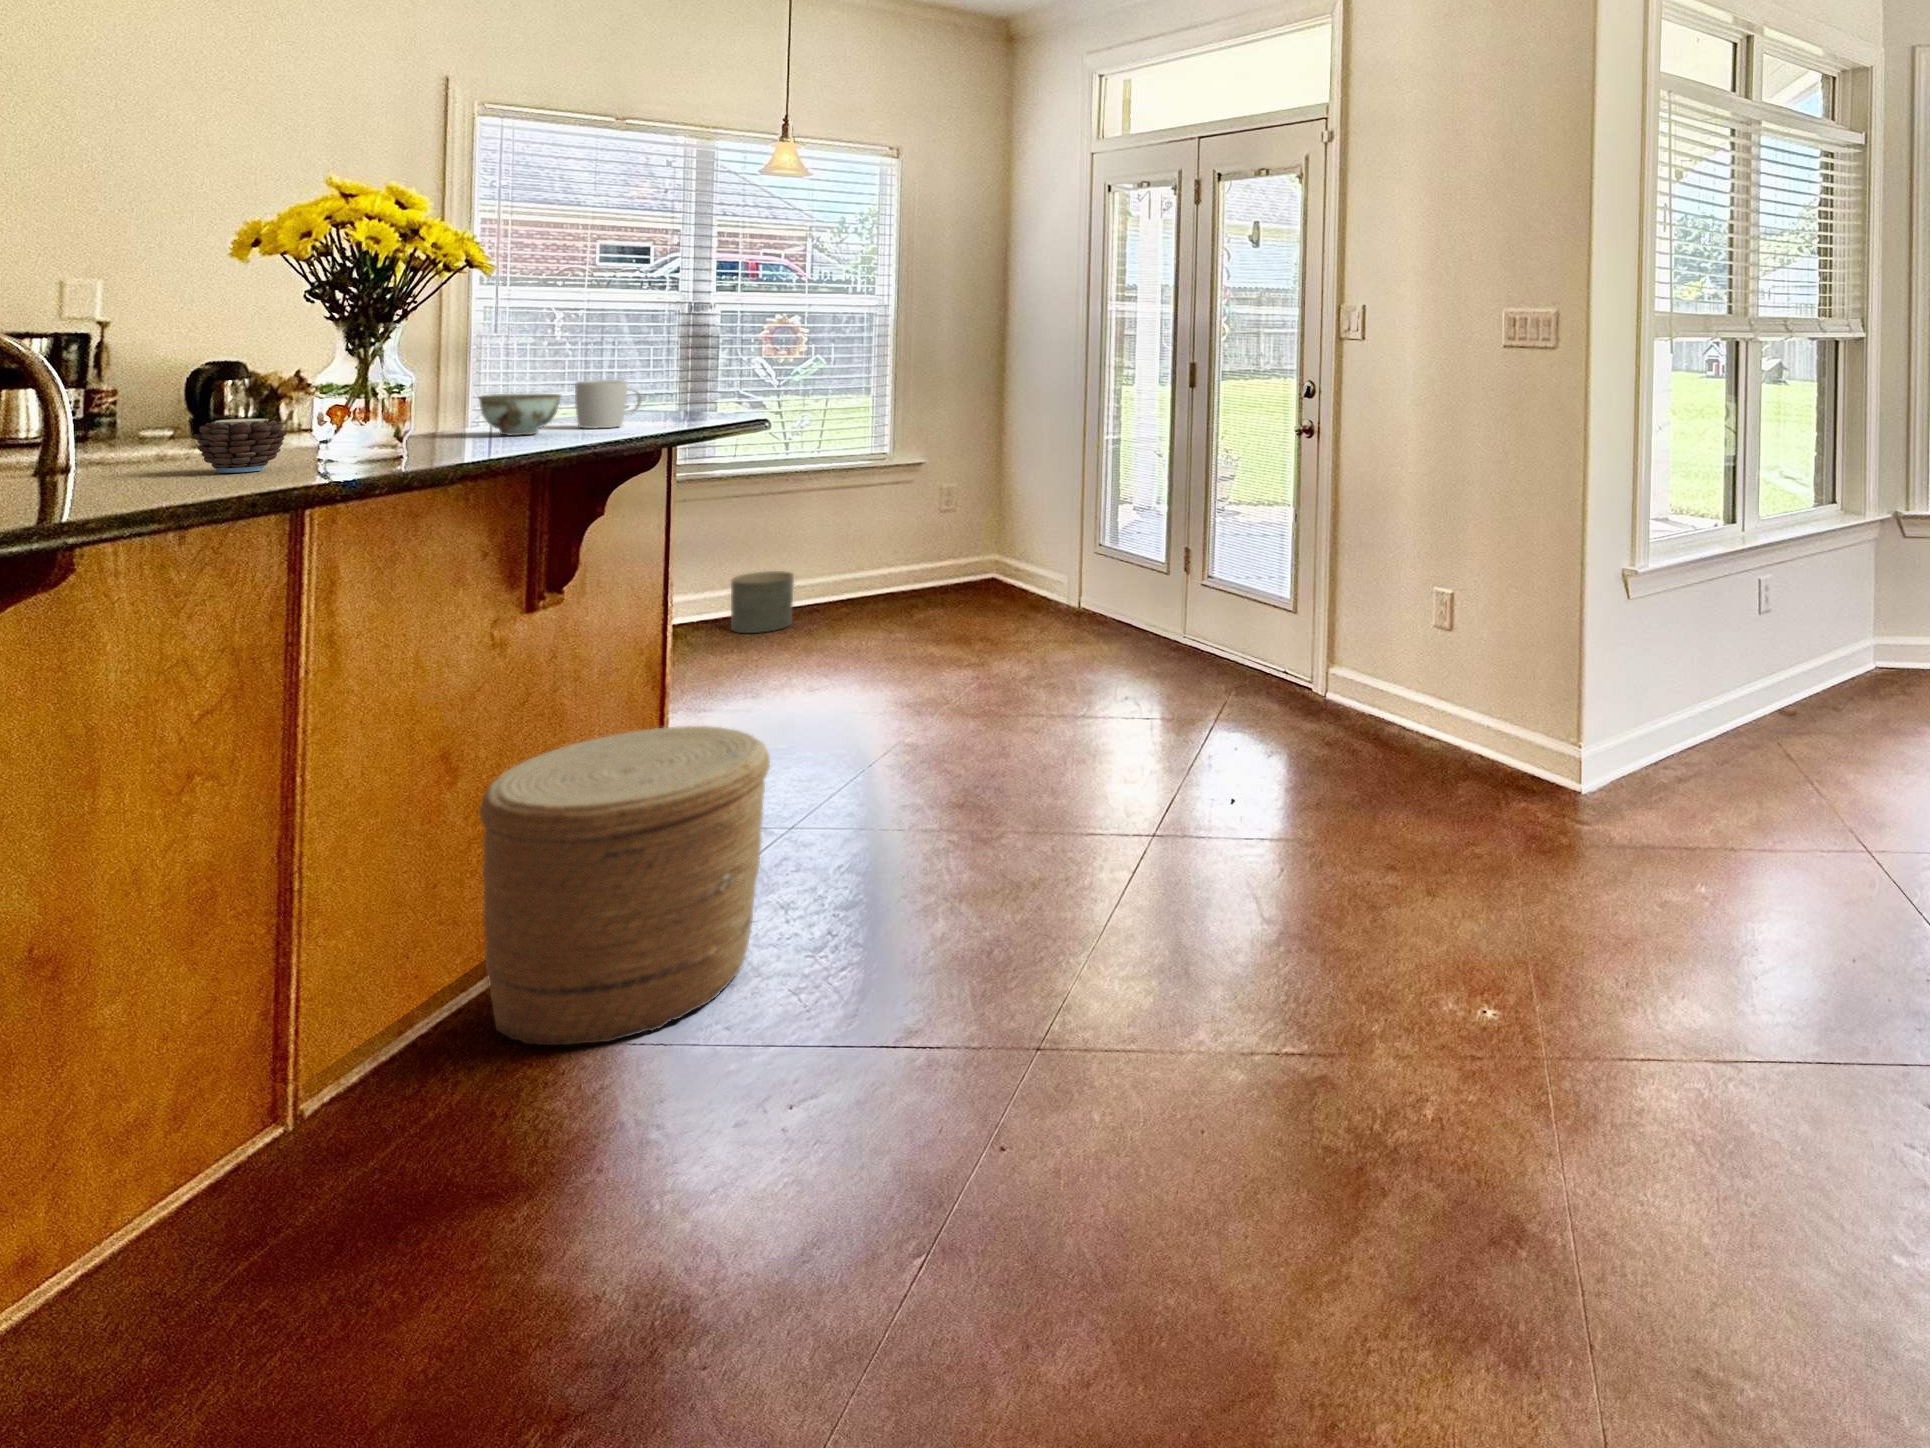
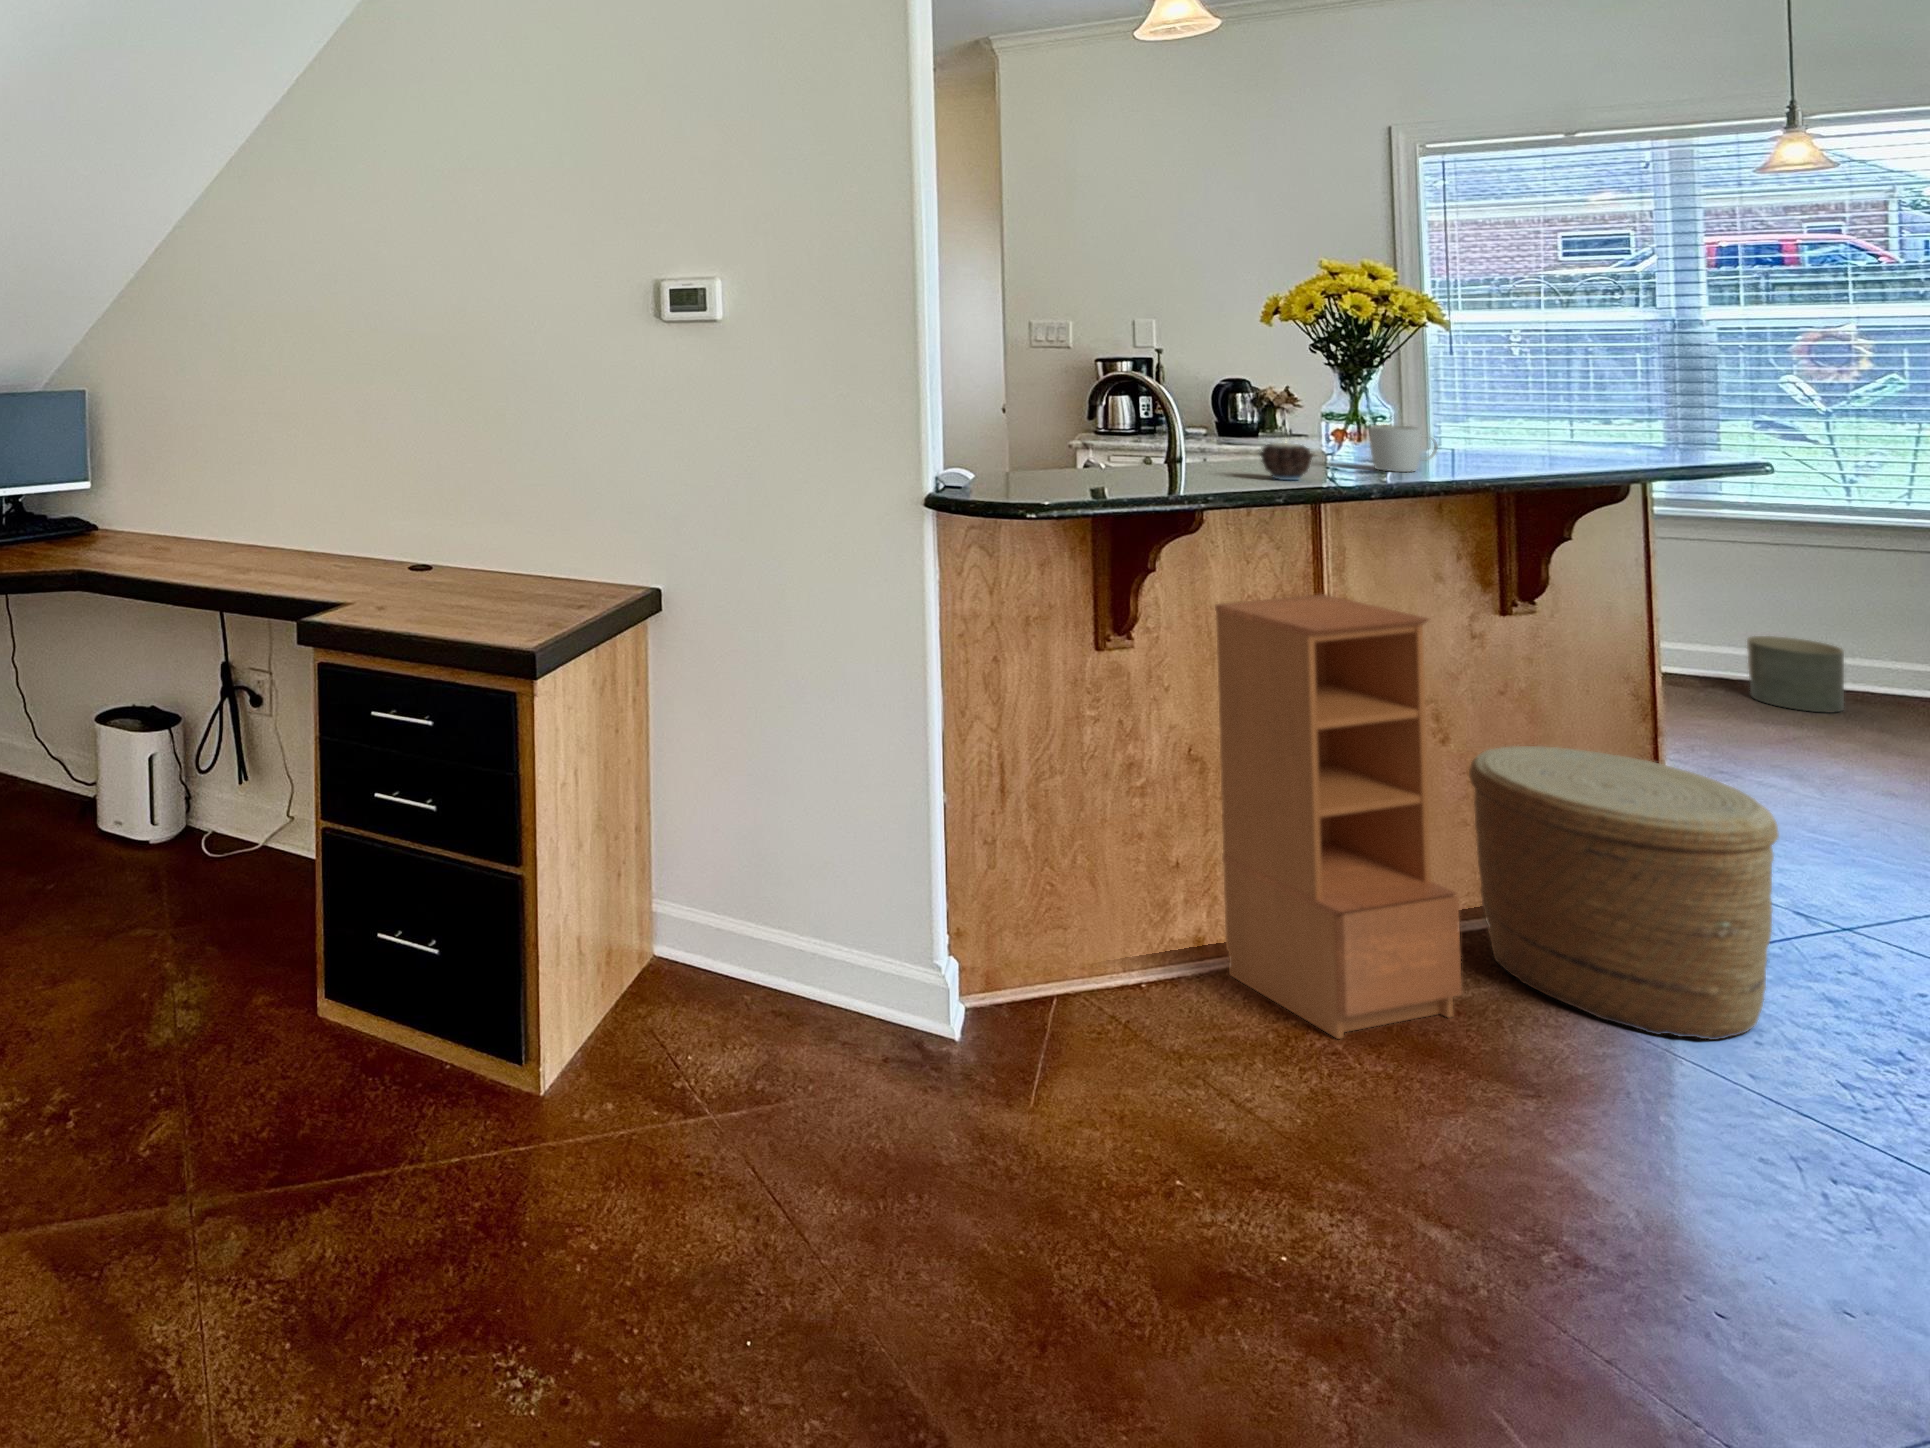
mug: present [575,380,641,429] -> present [1369,425,1438,472]
bowl: present [478,394,561,435] -> none [1445,430,1521,467]
bookcase: none [64,630,455,1303] -> present [1215,594,1462,1039]

